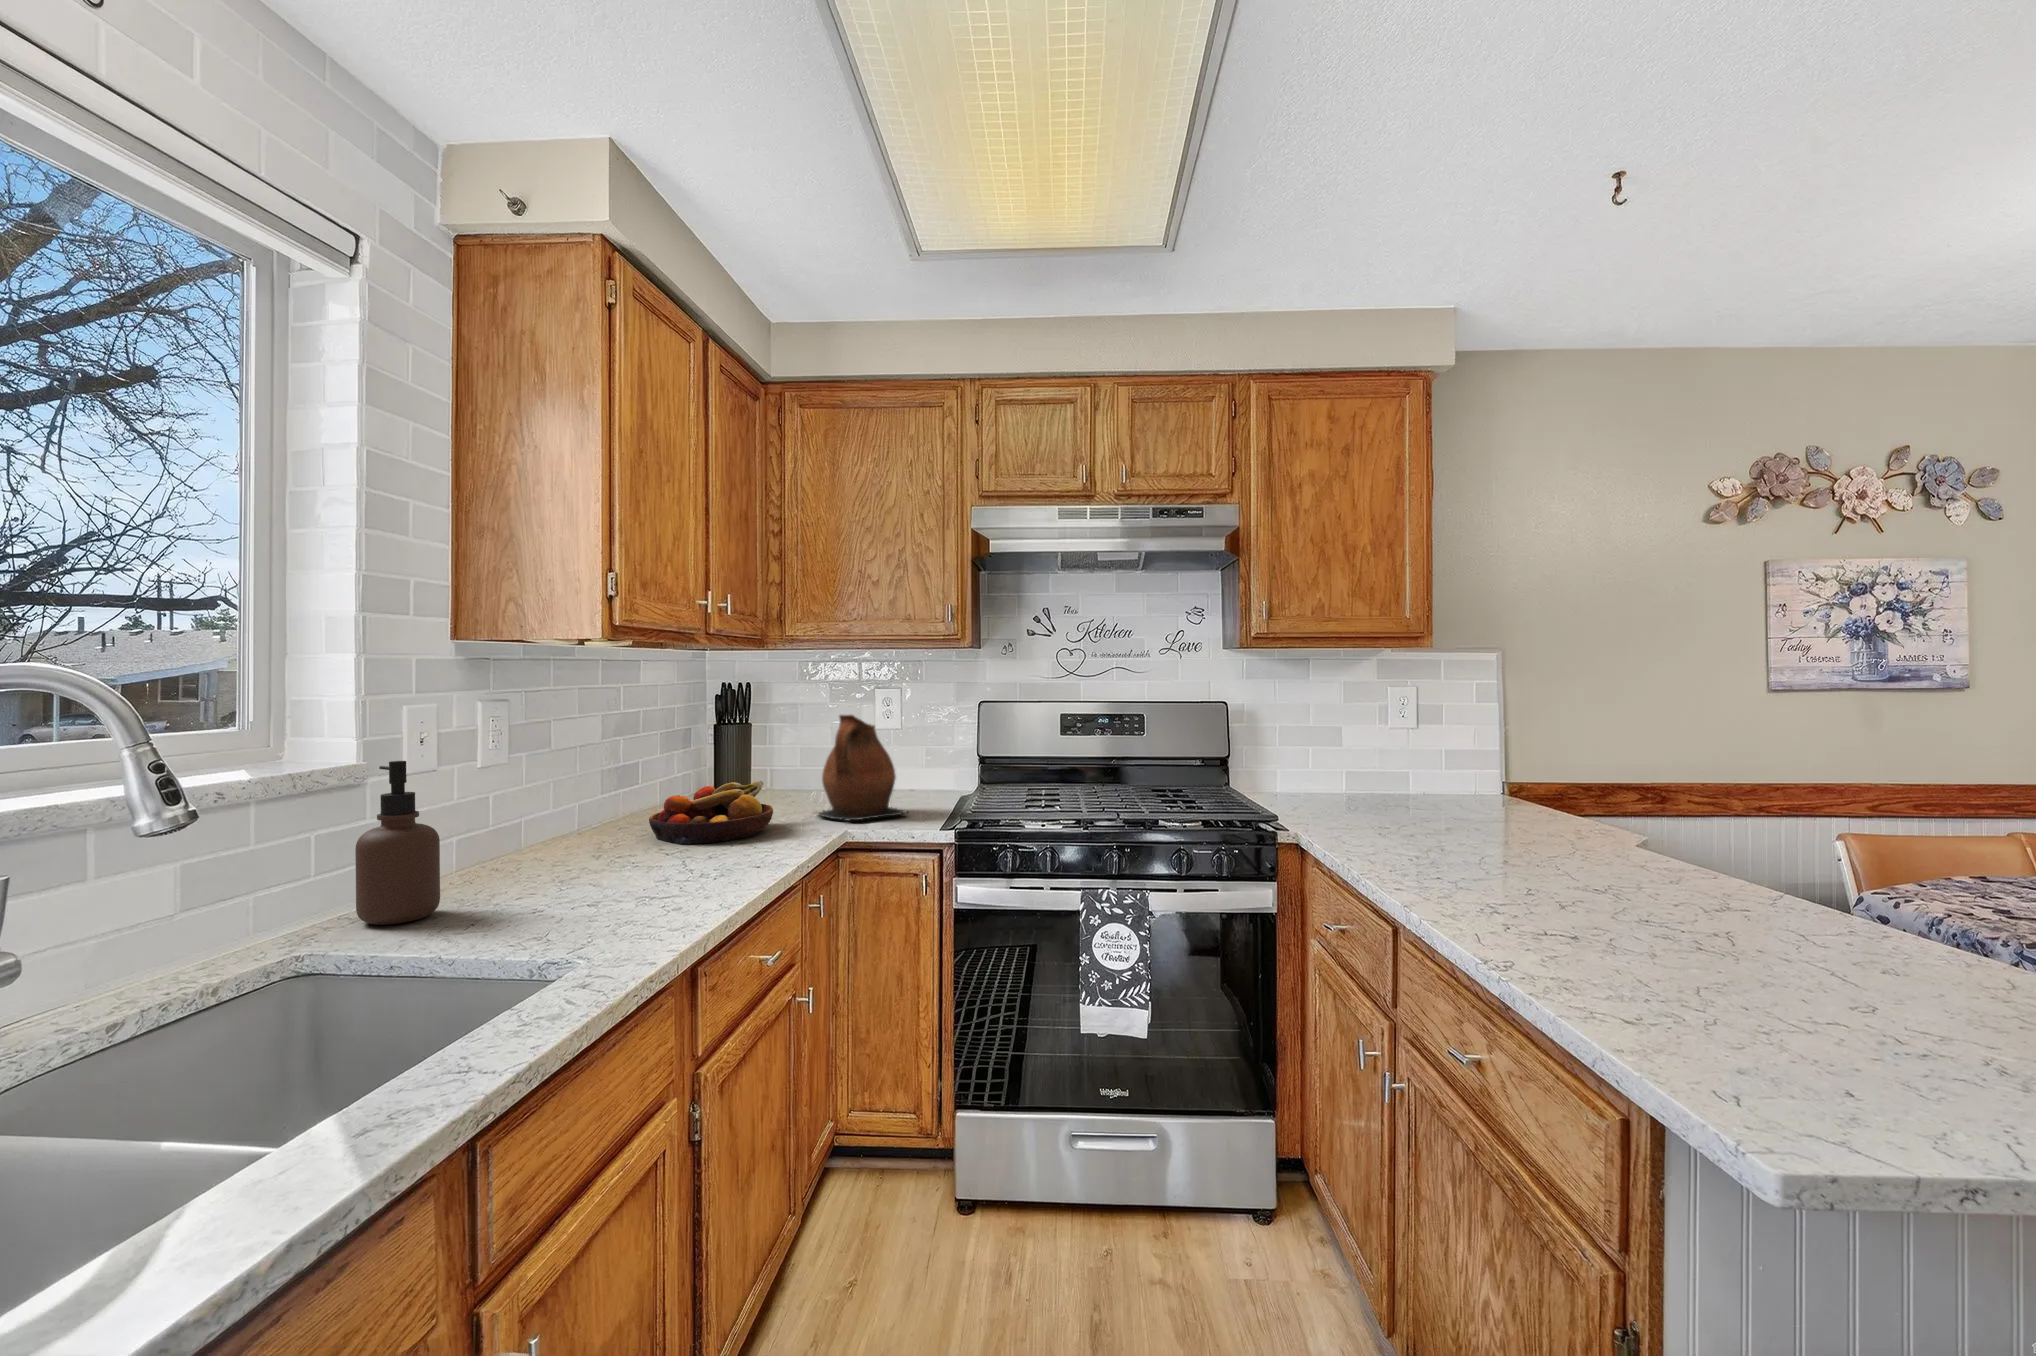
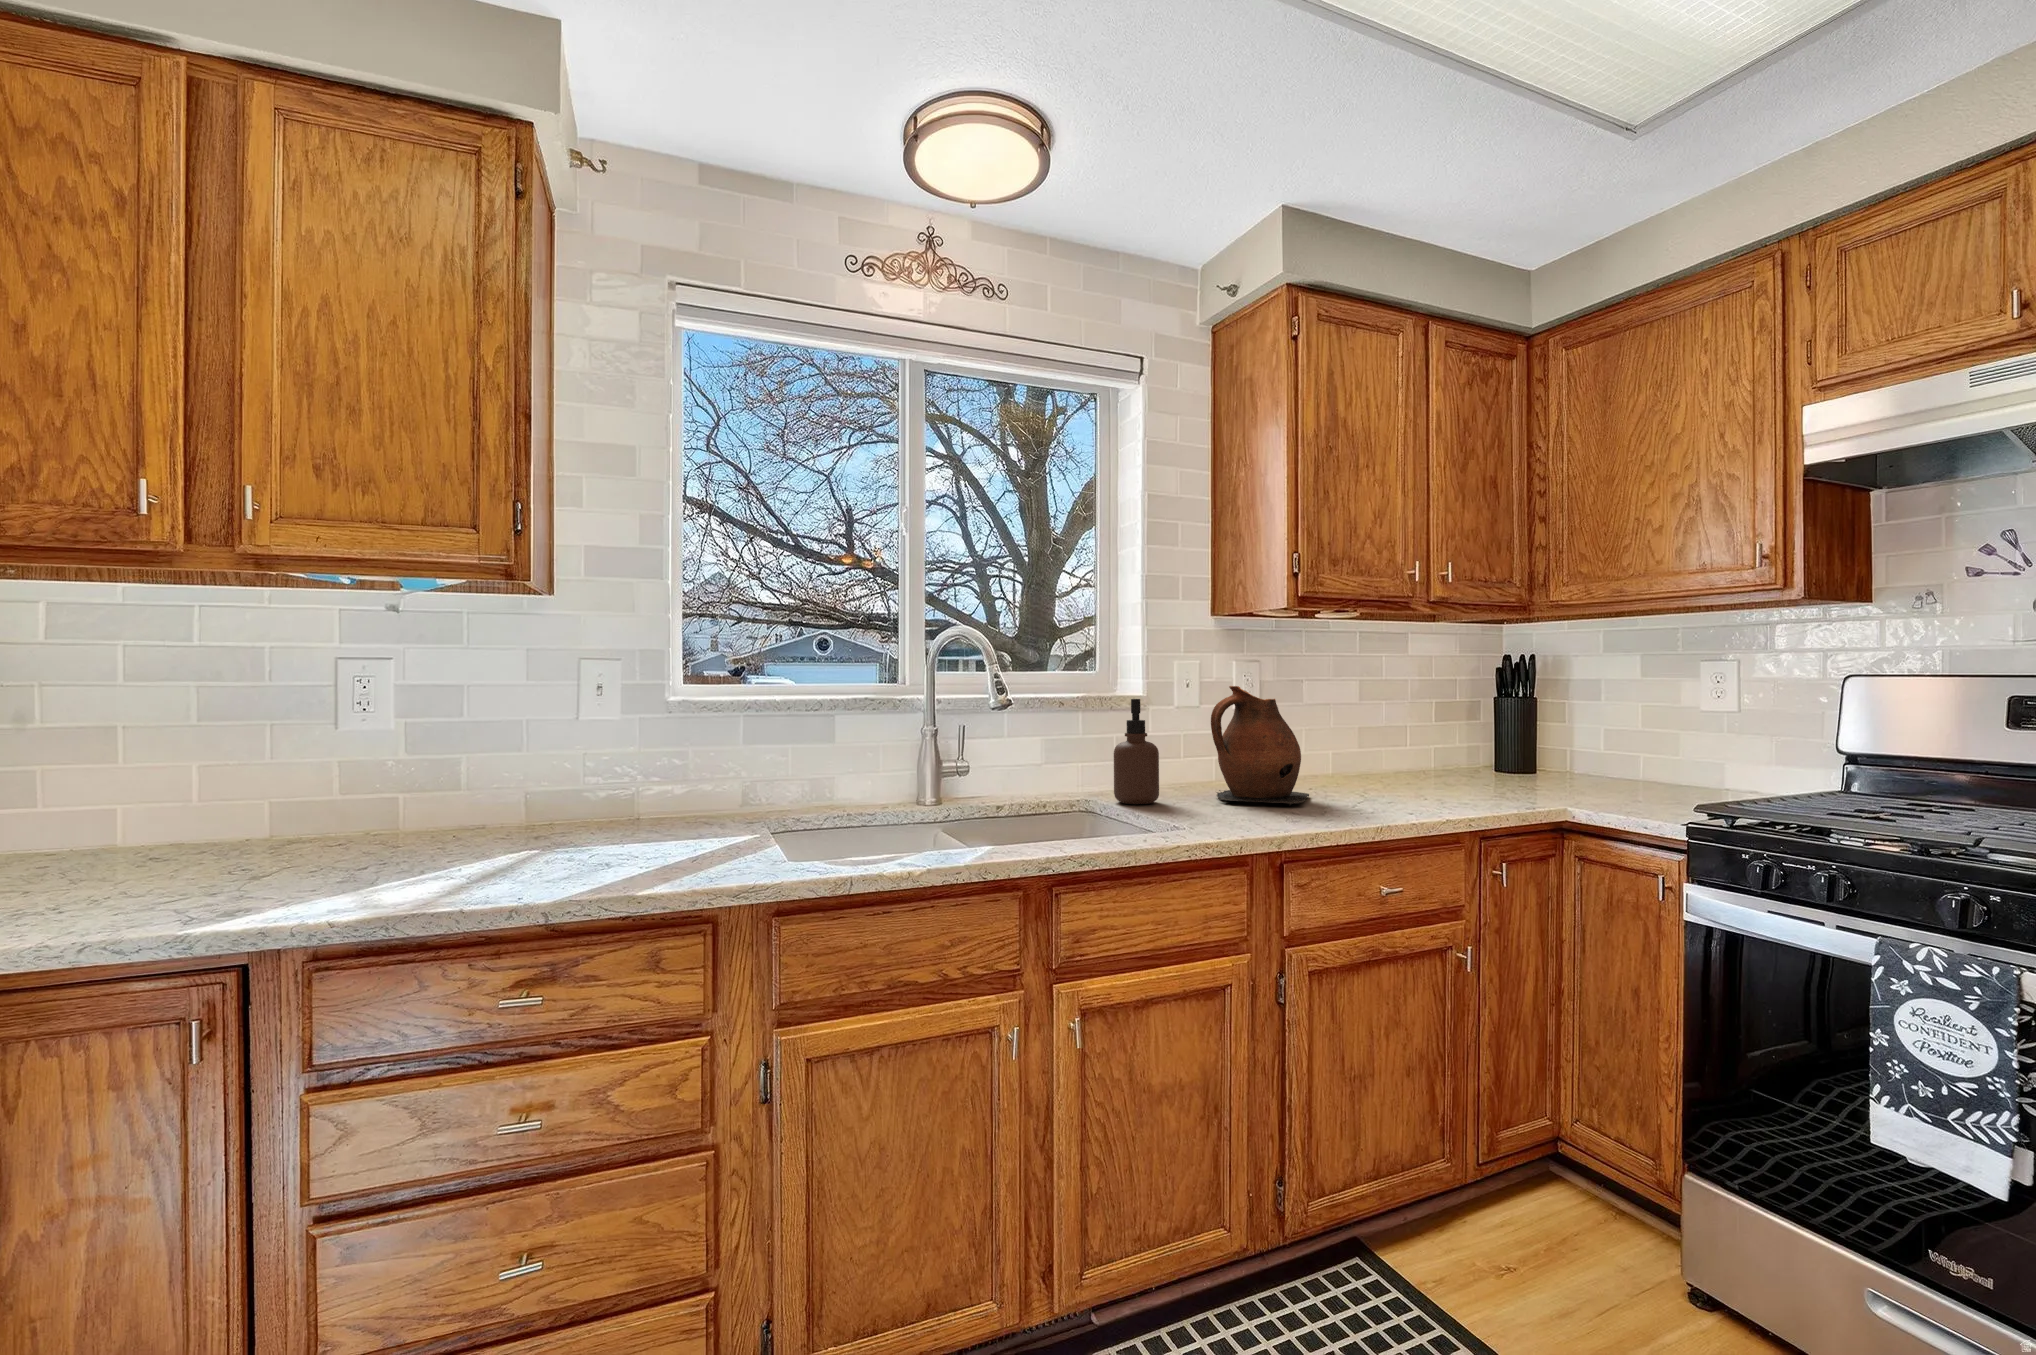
ceramic pitcher: present [818,715,908,820] -> present [1211,686,1309,806]
fruit bowl: present [649,781,773,844] -> none [1364,747,1489,800]

